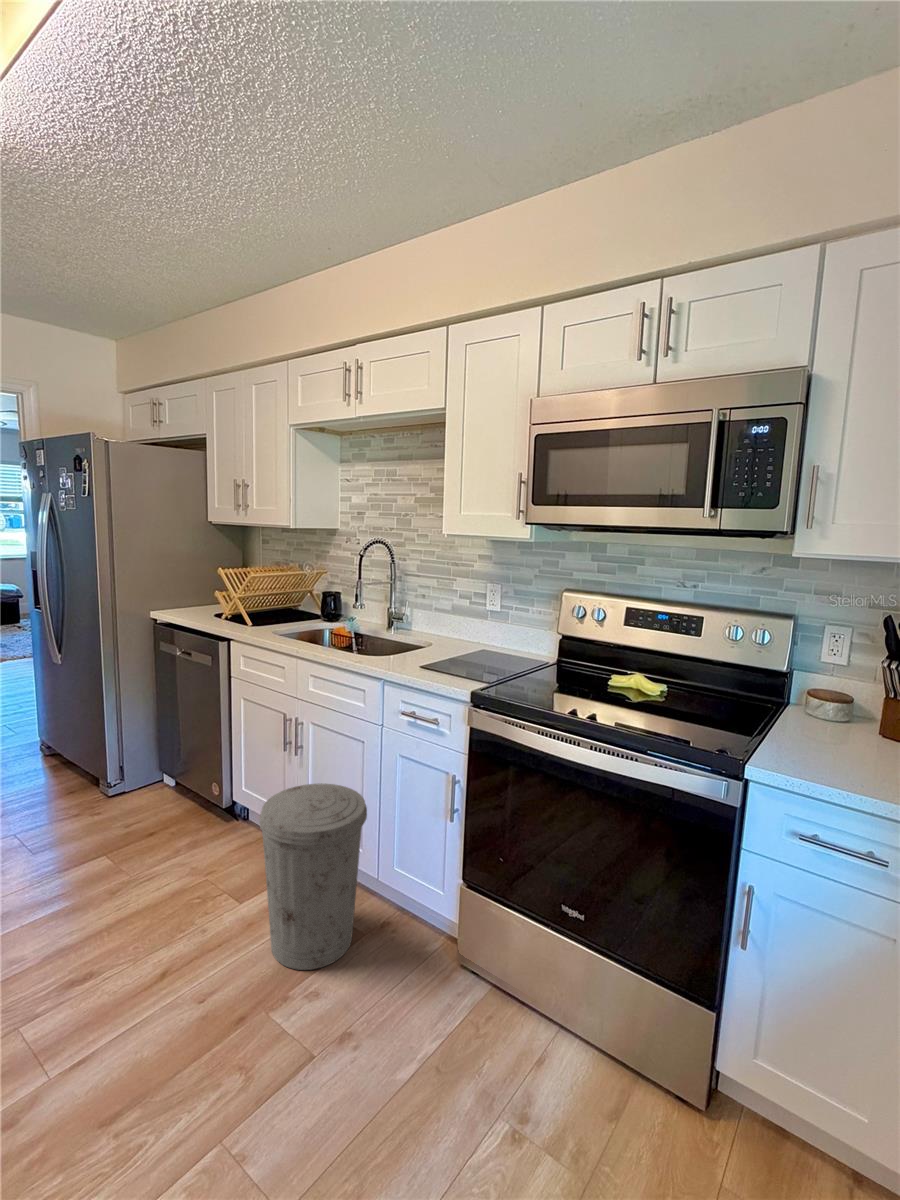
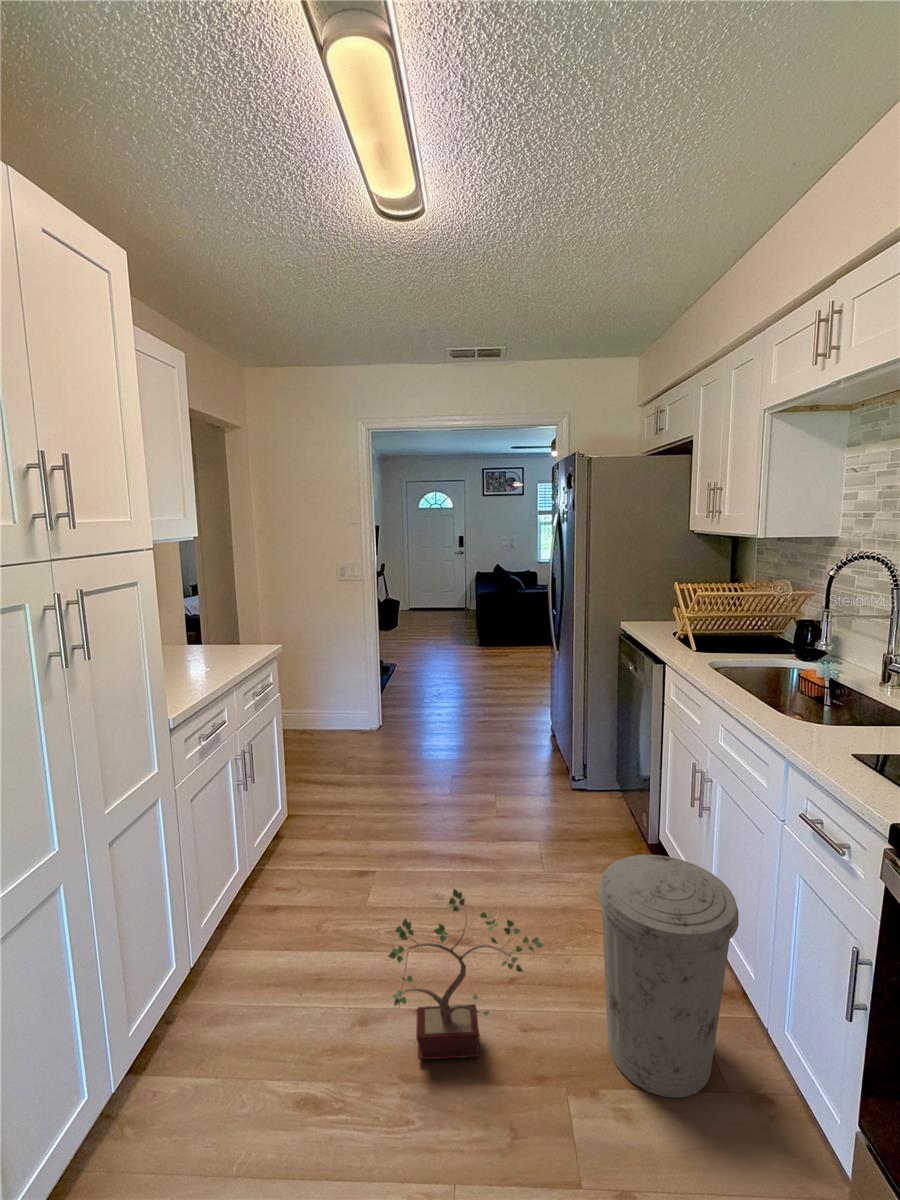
potted plant: none [69,890,234,1094] -> present [388,889,544,1059]

